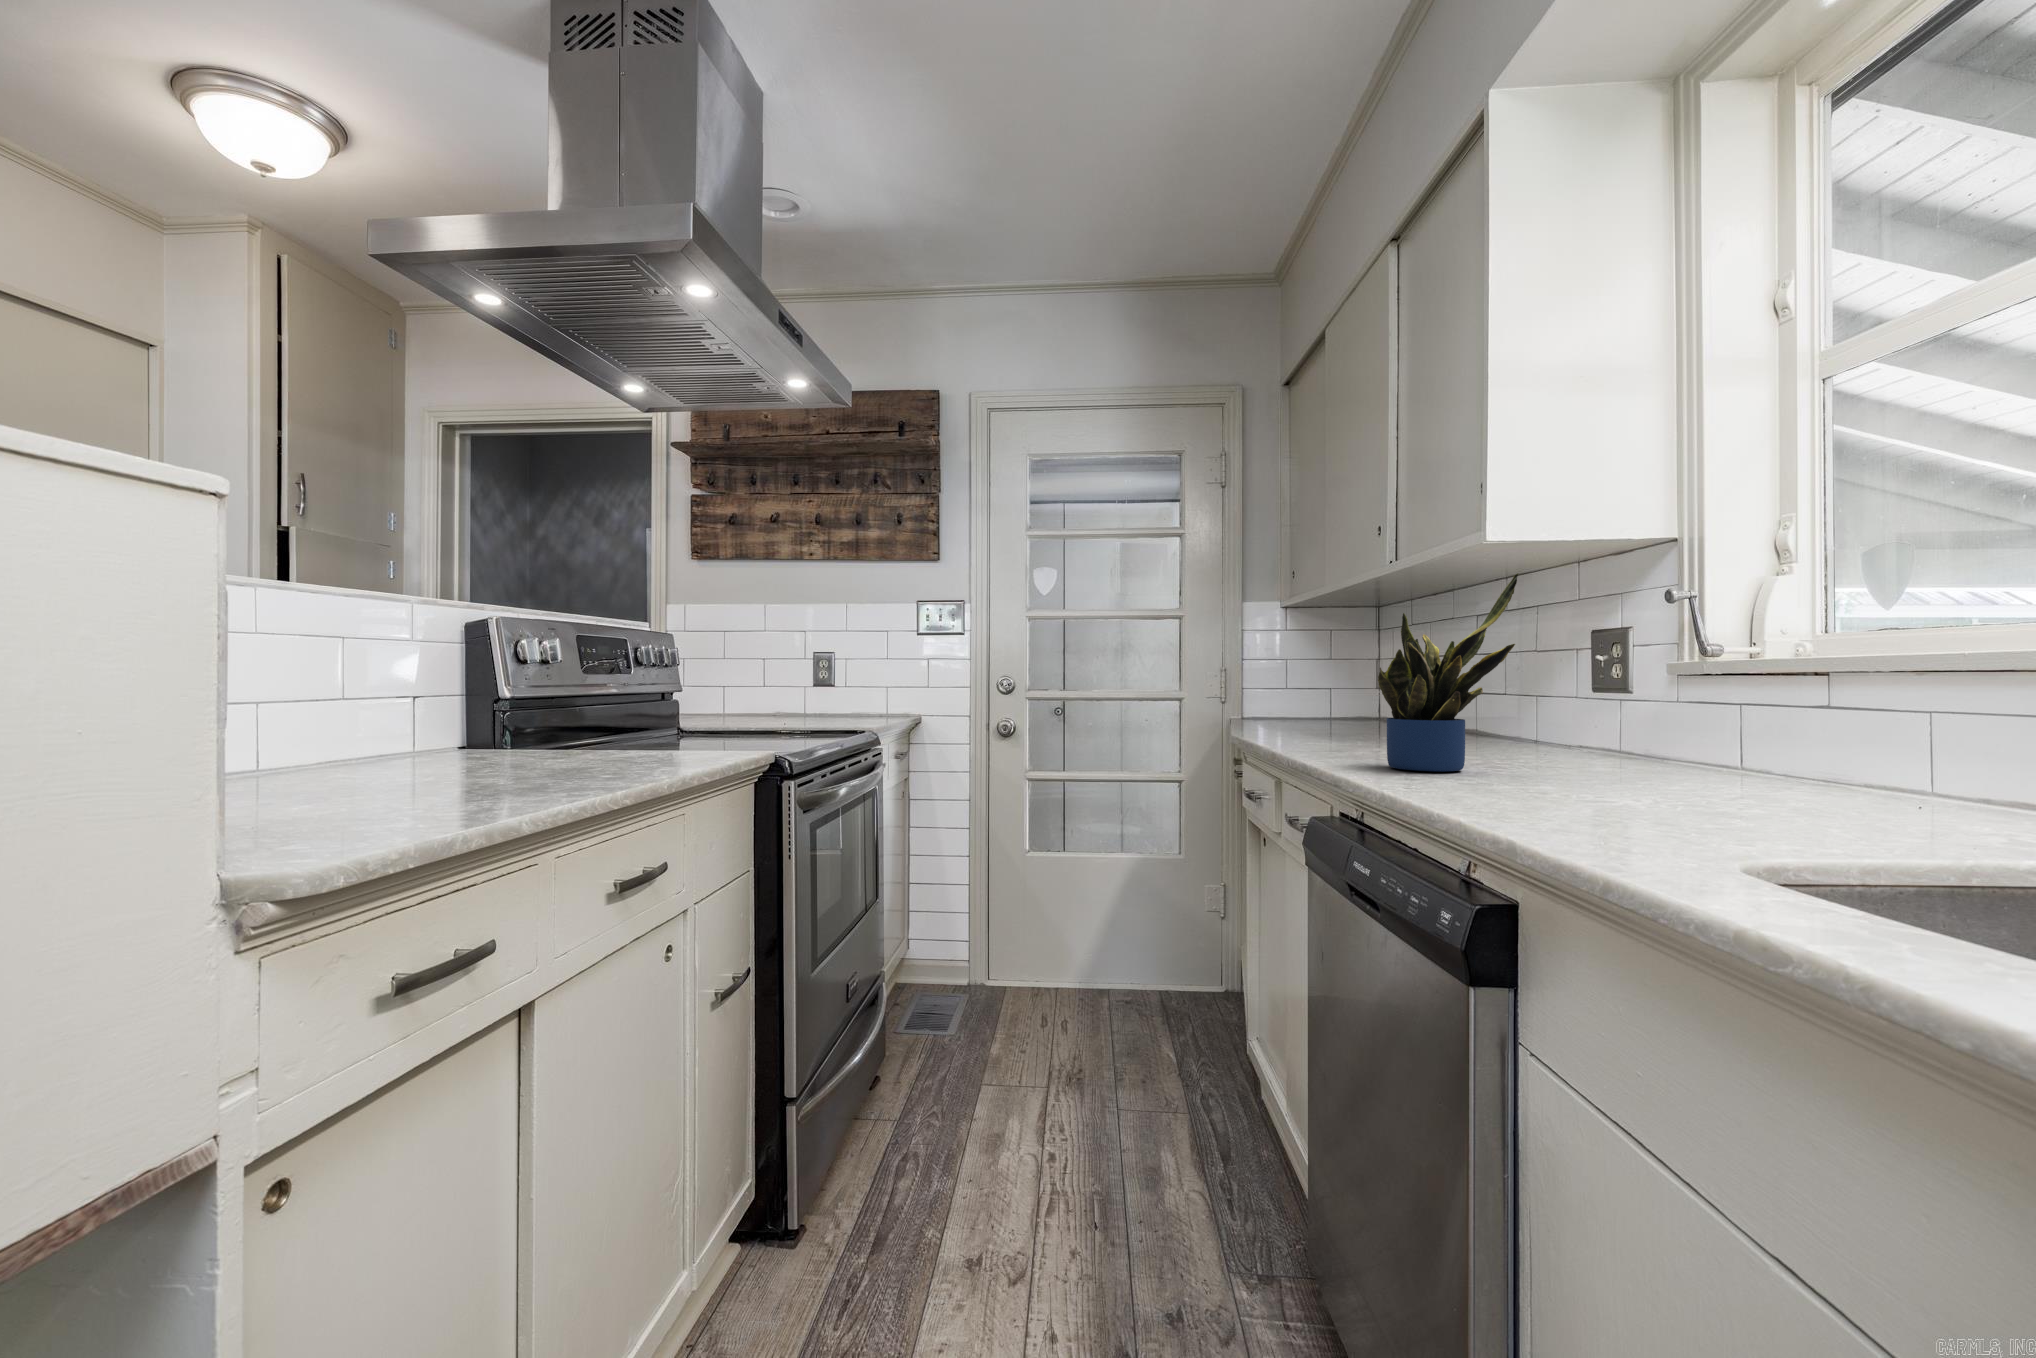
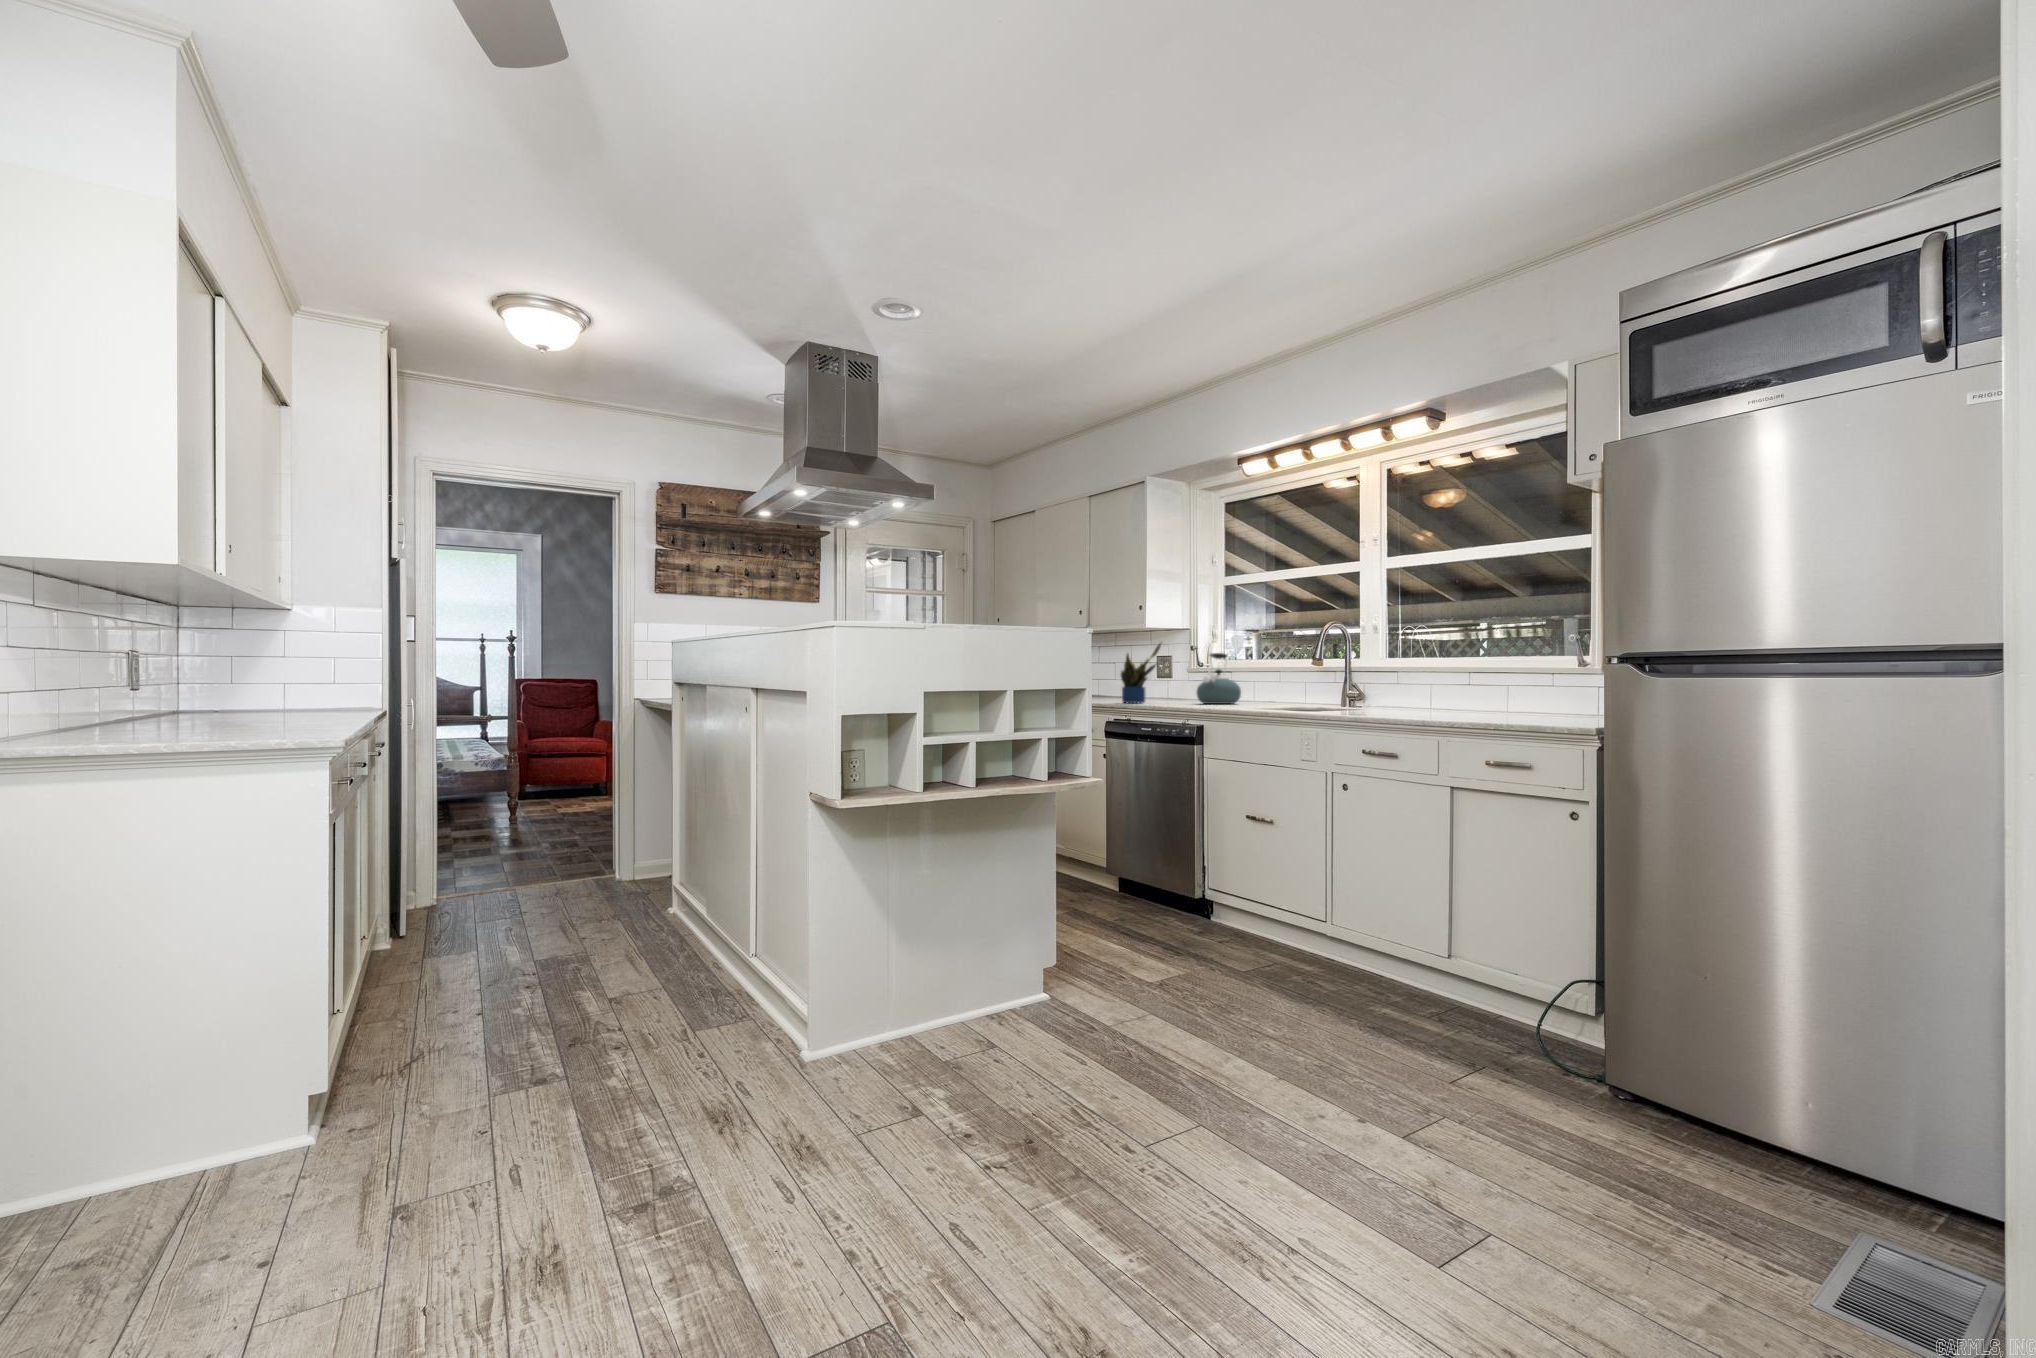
kettle: none [1653,601,1878,804] -> present [1197,653,1241,704]

